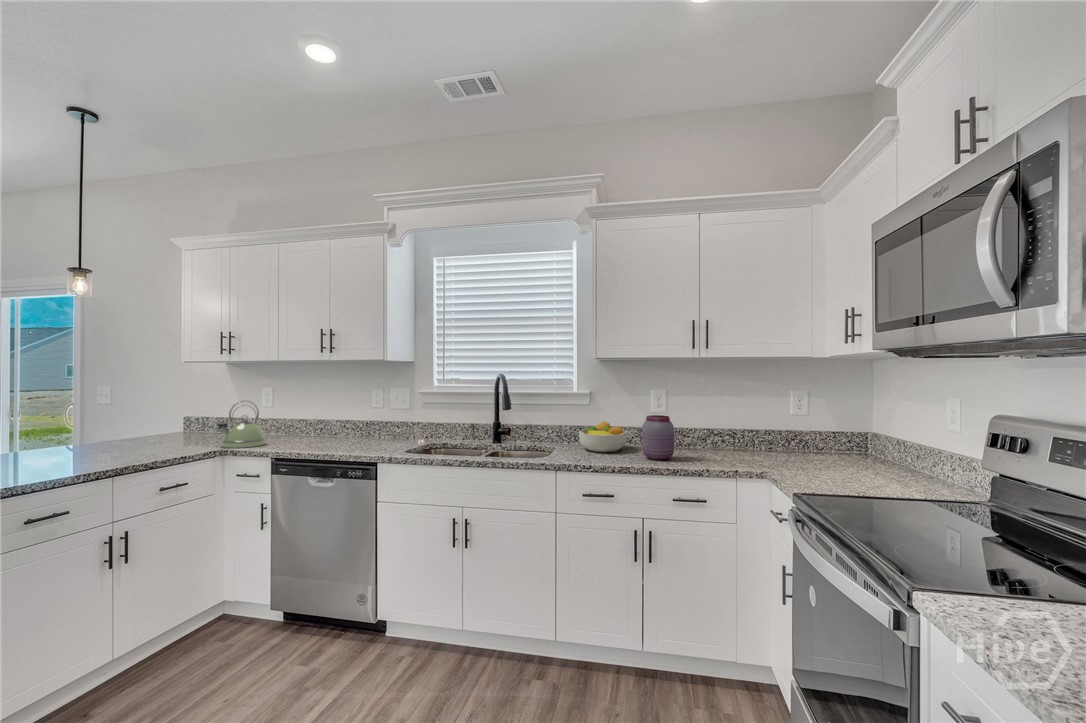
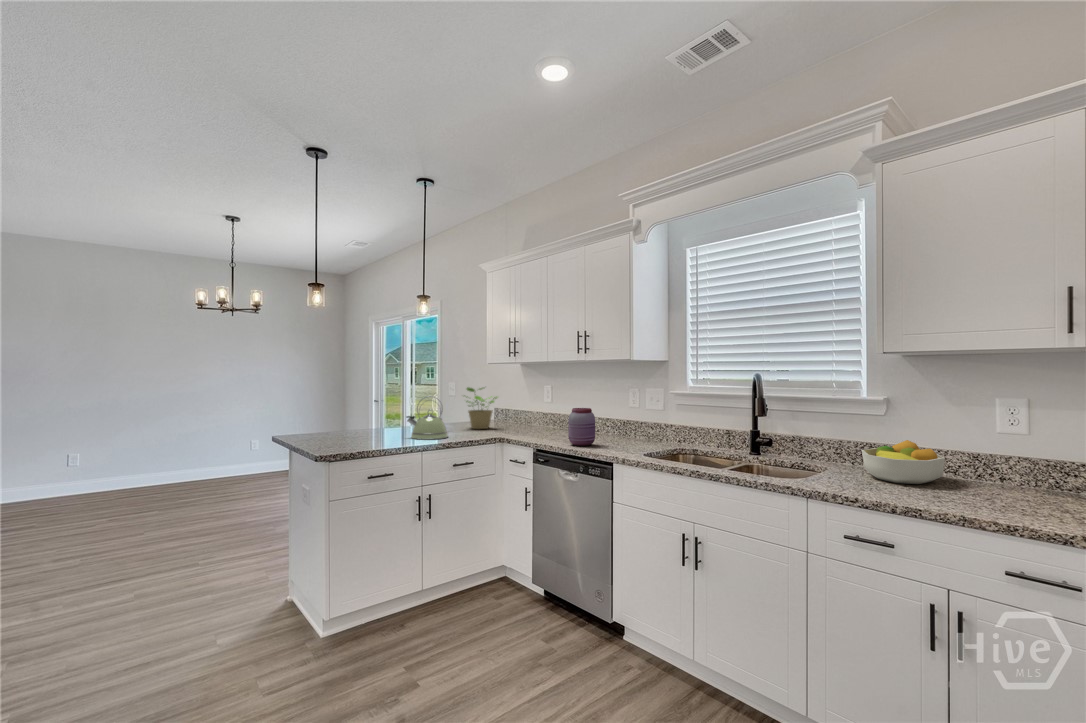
potted plant: none [151,391,206,445] -> present [466,388,497,429]
kettle: present [217,401,266,448] -> present [406,396,448,440]
jar: present [642,415,674,460] -> present [568,408,595,446]

